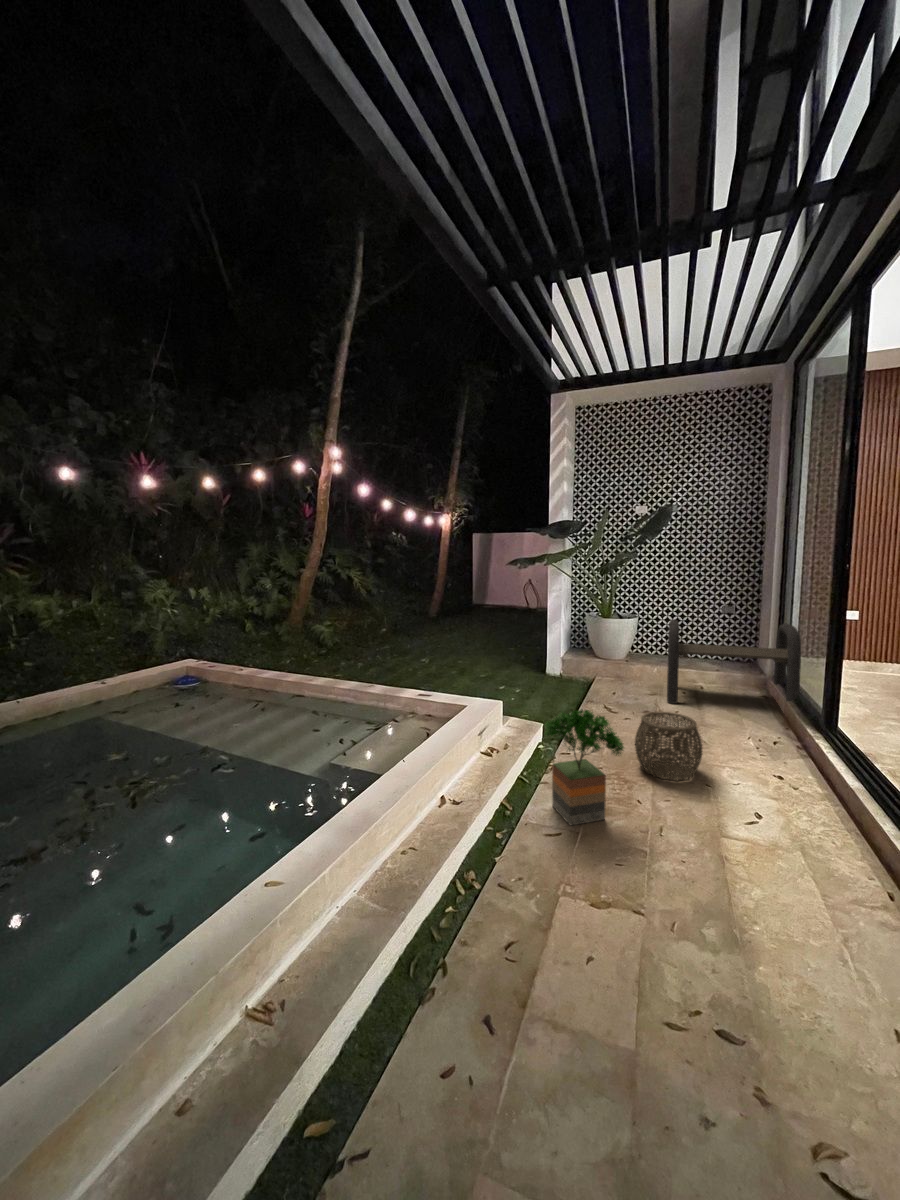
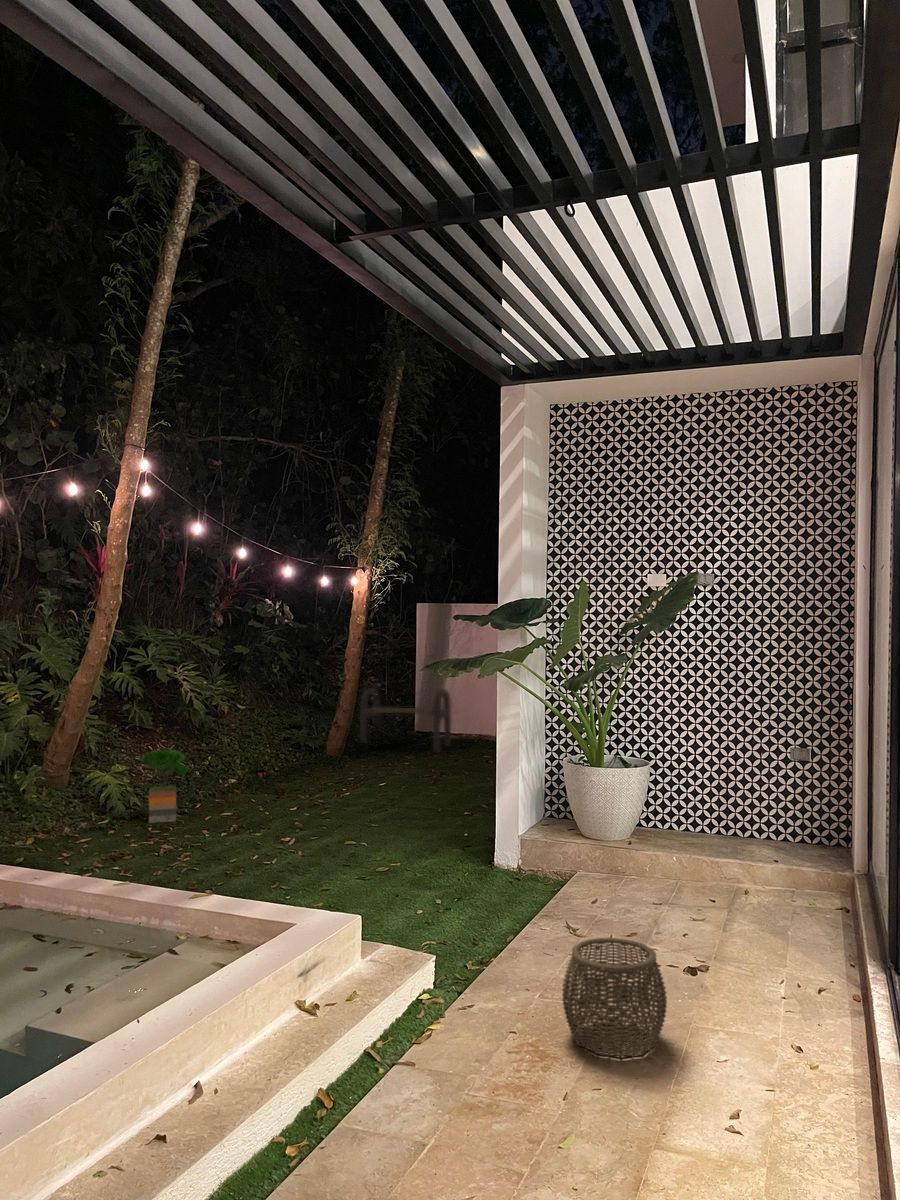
bench: present [667,620,801,704] -> present [360,688,451,753]
potted tree: present [545,709,624,825] -> present [142,750,188,823]

